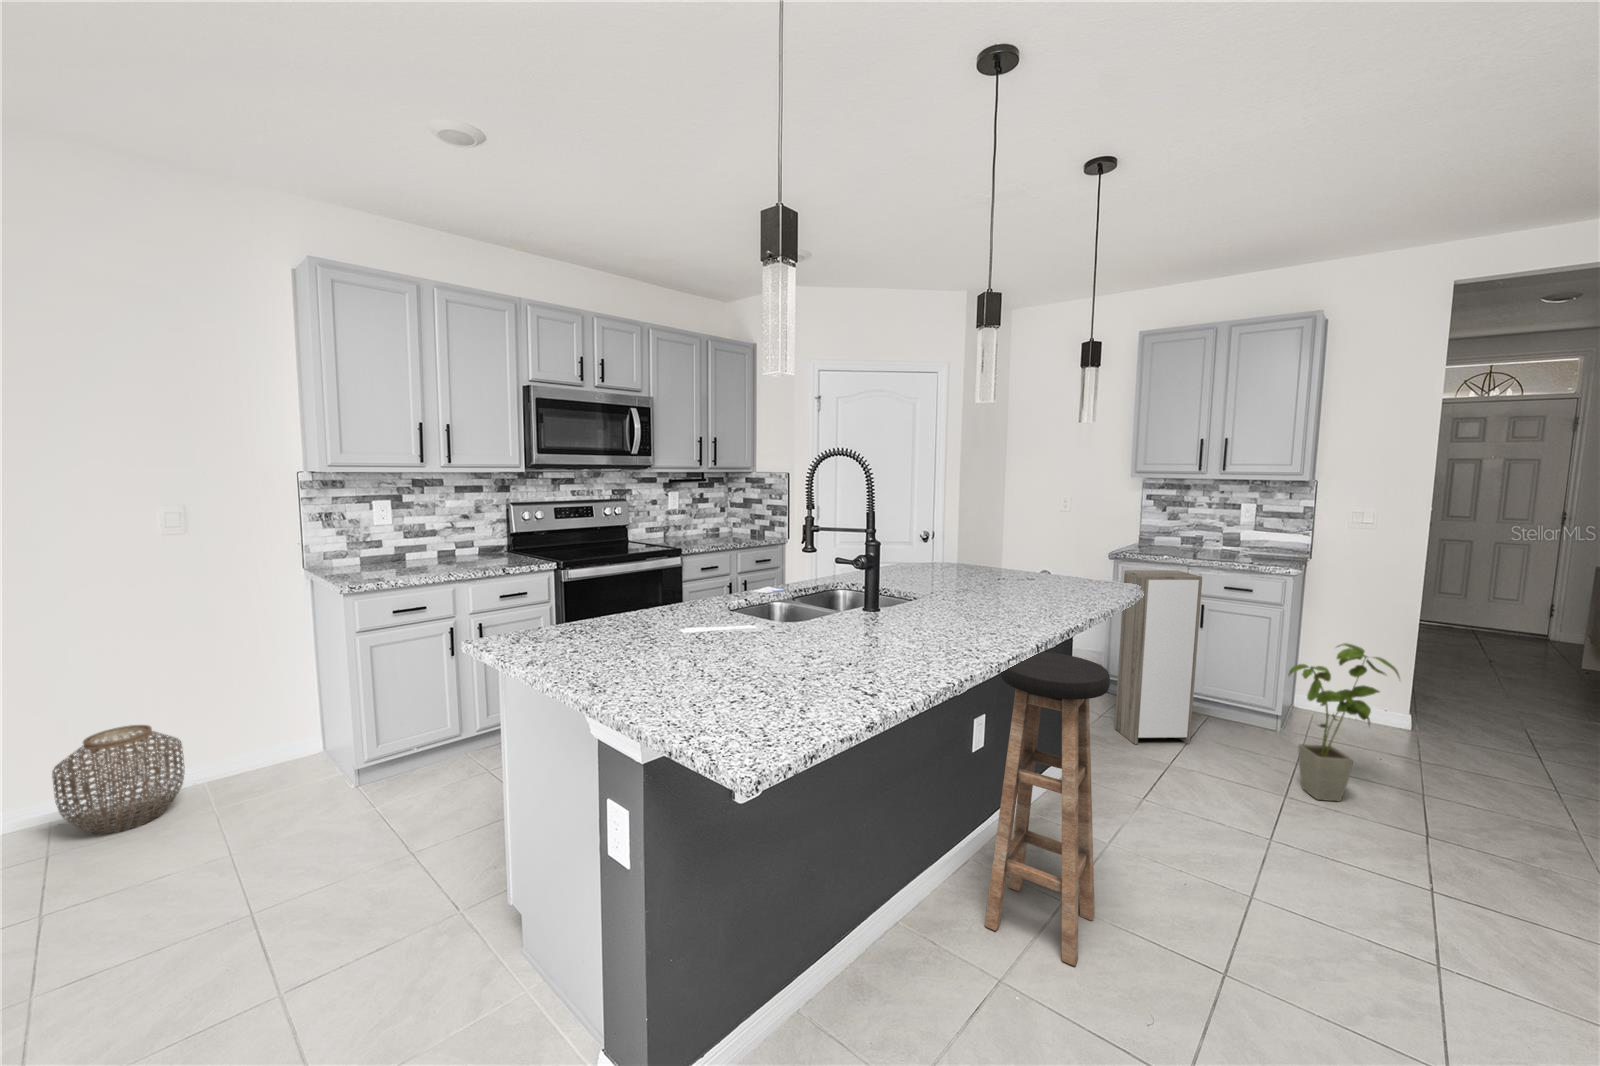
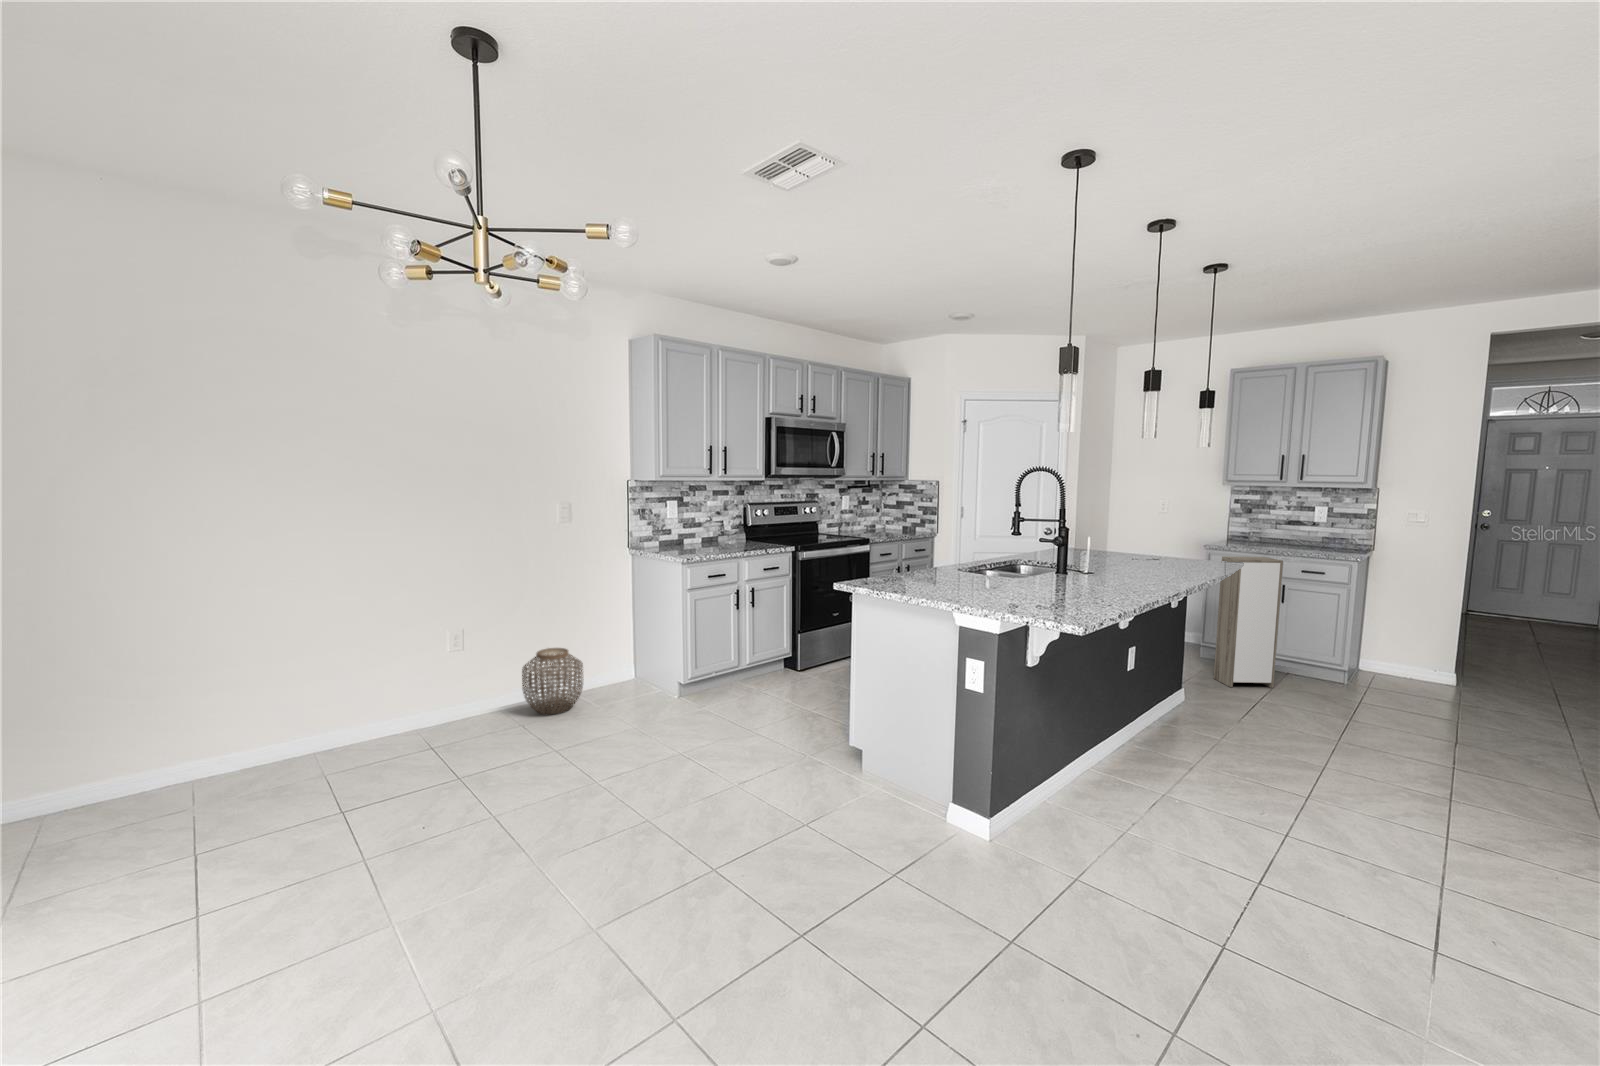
house plant: present [1289,643,1400,801] -> none [1346,605,1426,719]
bar stool: present [985,652,1110,966] -> none [1142,597,1224,780]

